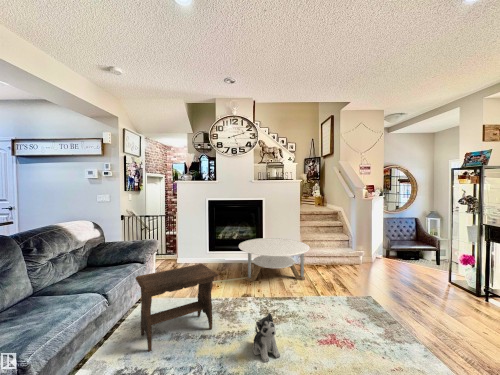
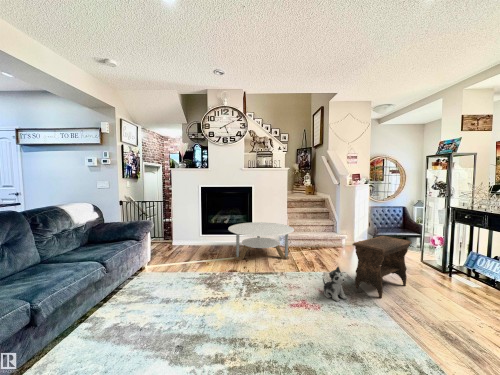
footstool: present [135,264,218,352] -> present [352,236,412,298]
plush toy: present [253,313,280,362] -> present [323,267,347,301]

